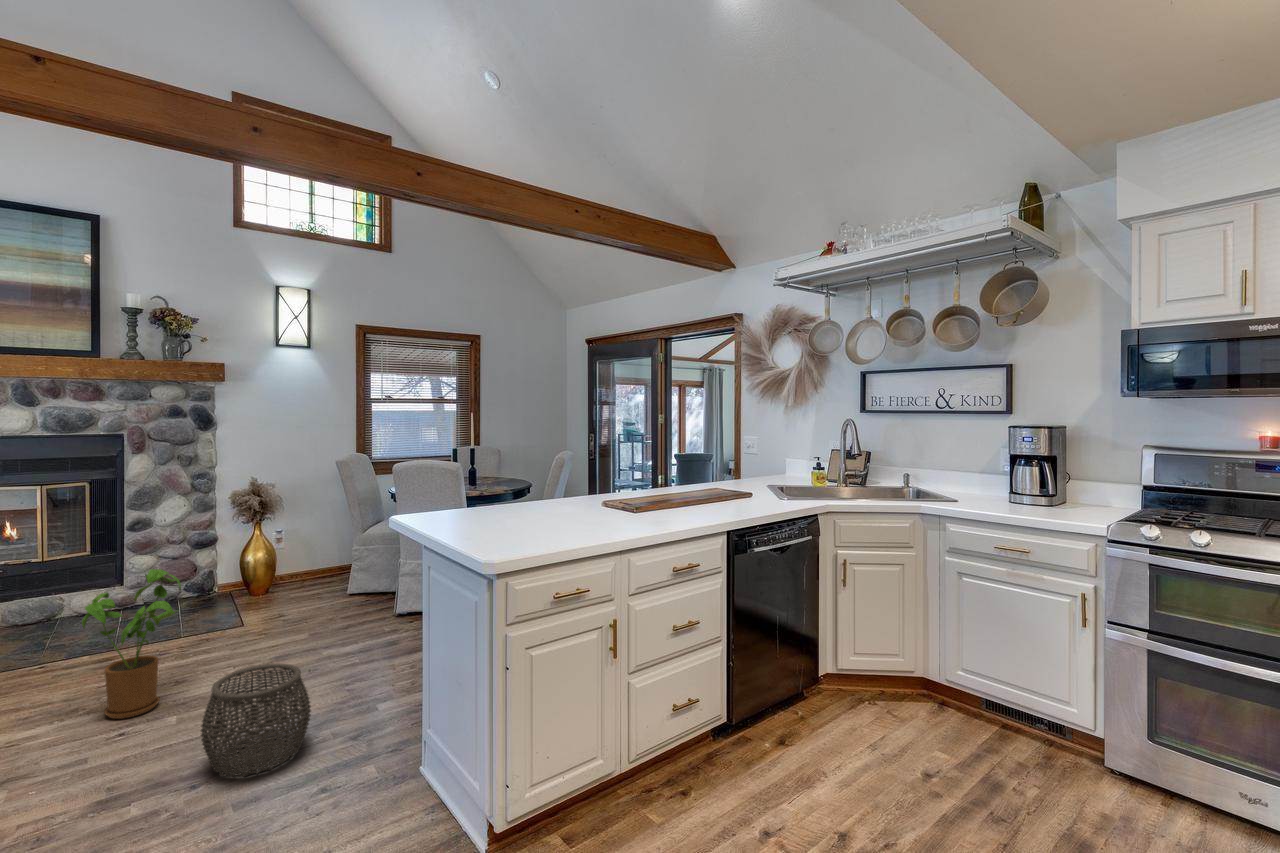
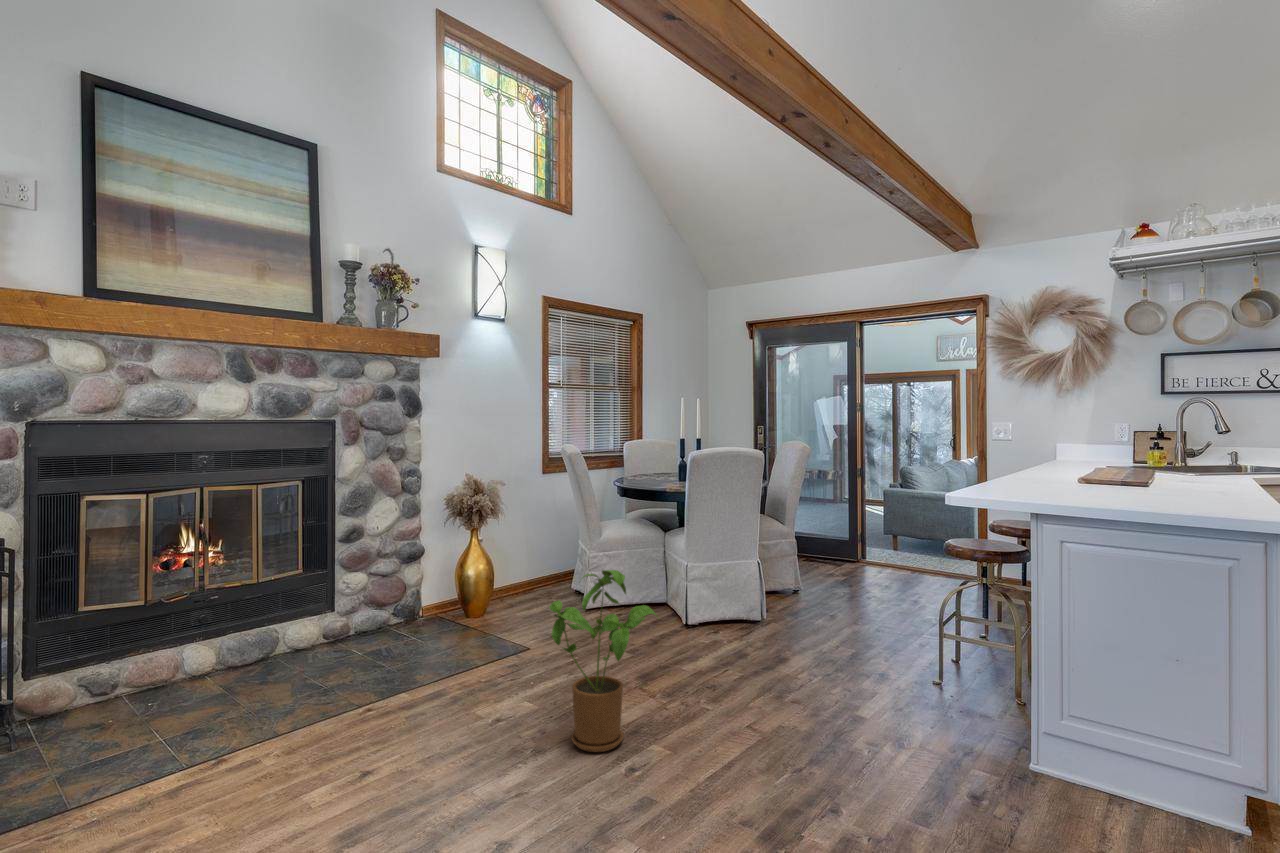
woven basket: present [201,664,311,777] -> none [792,665,903,793]

